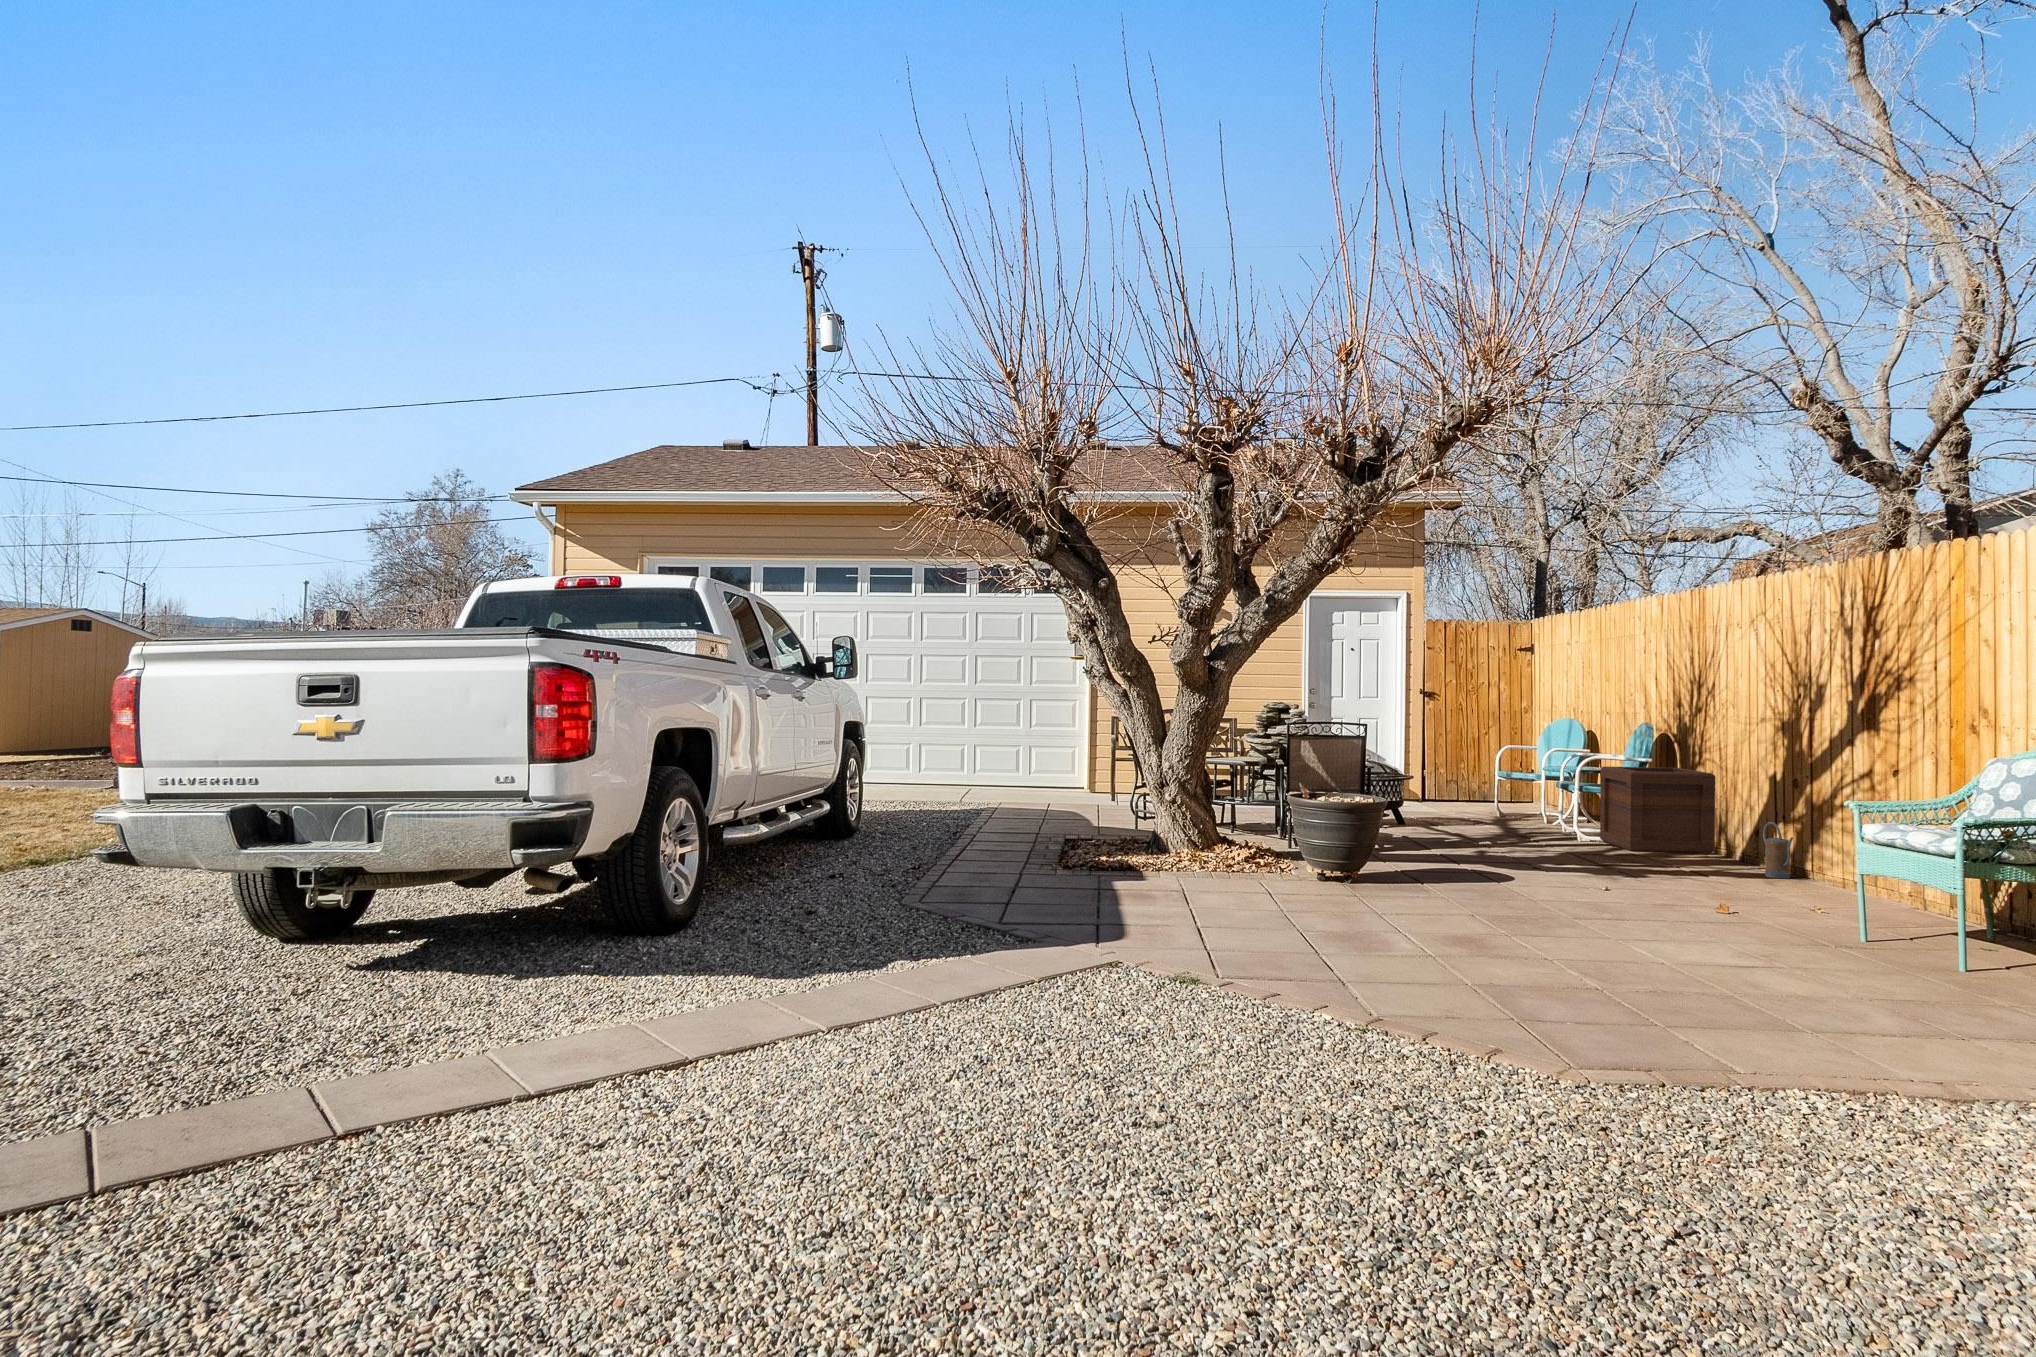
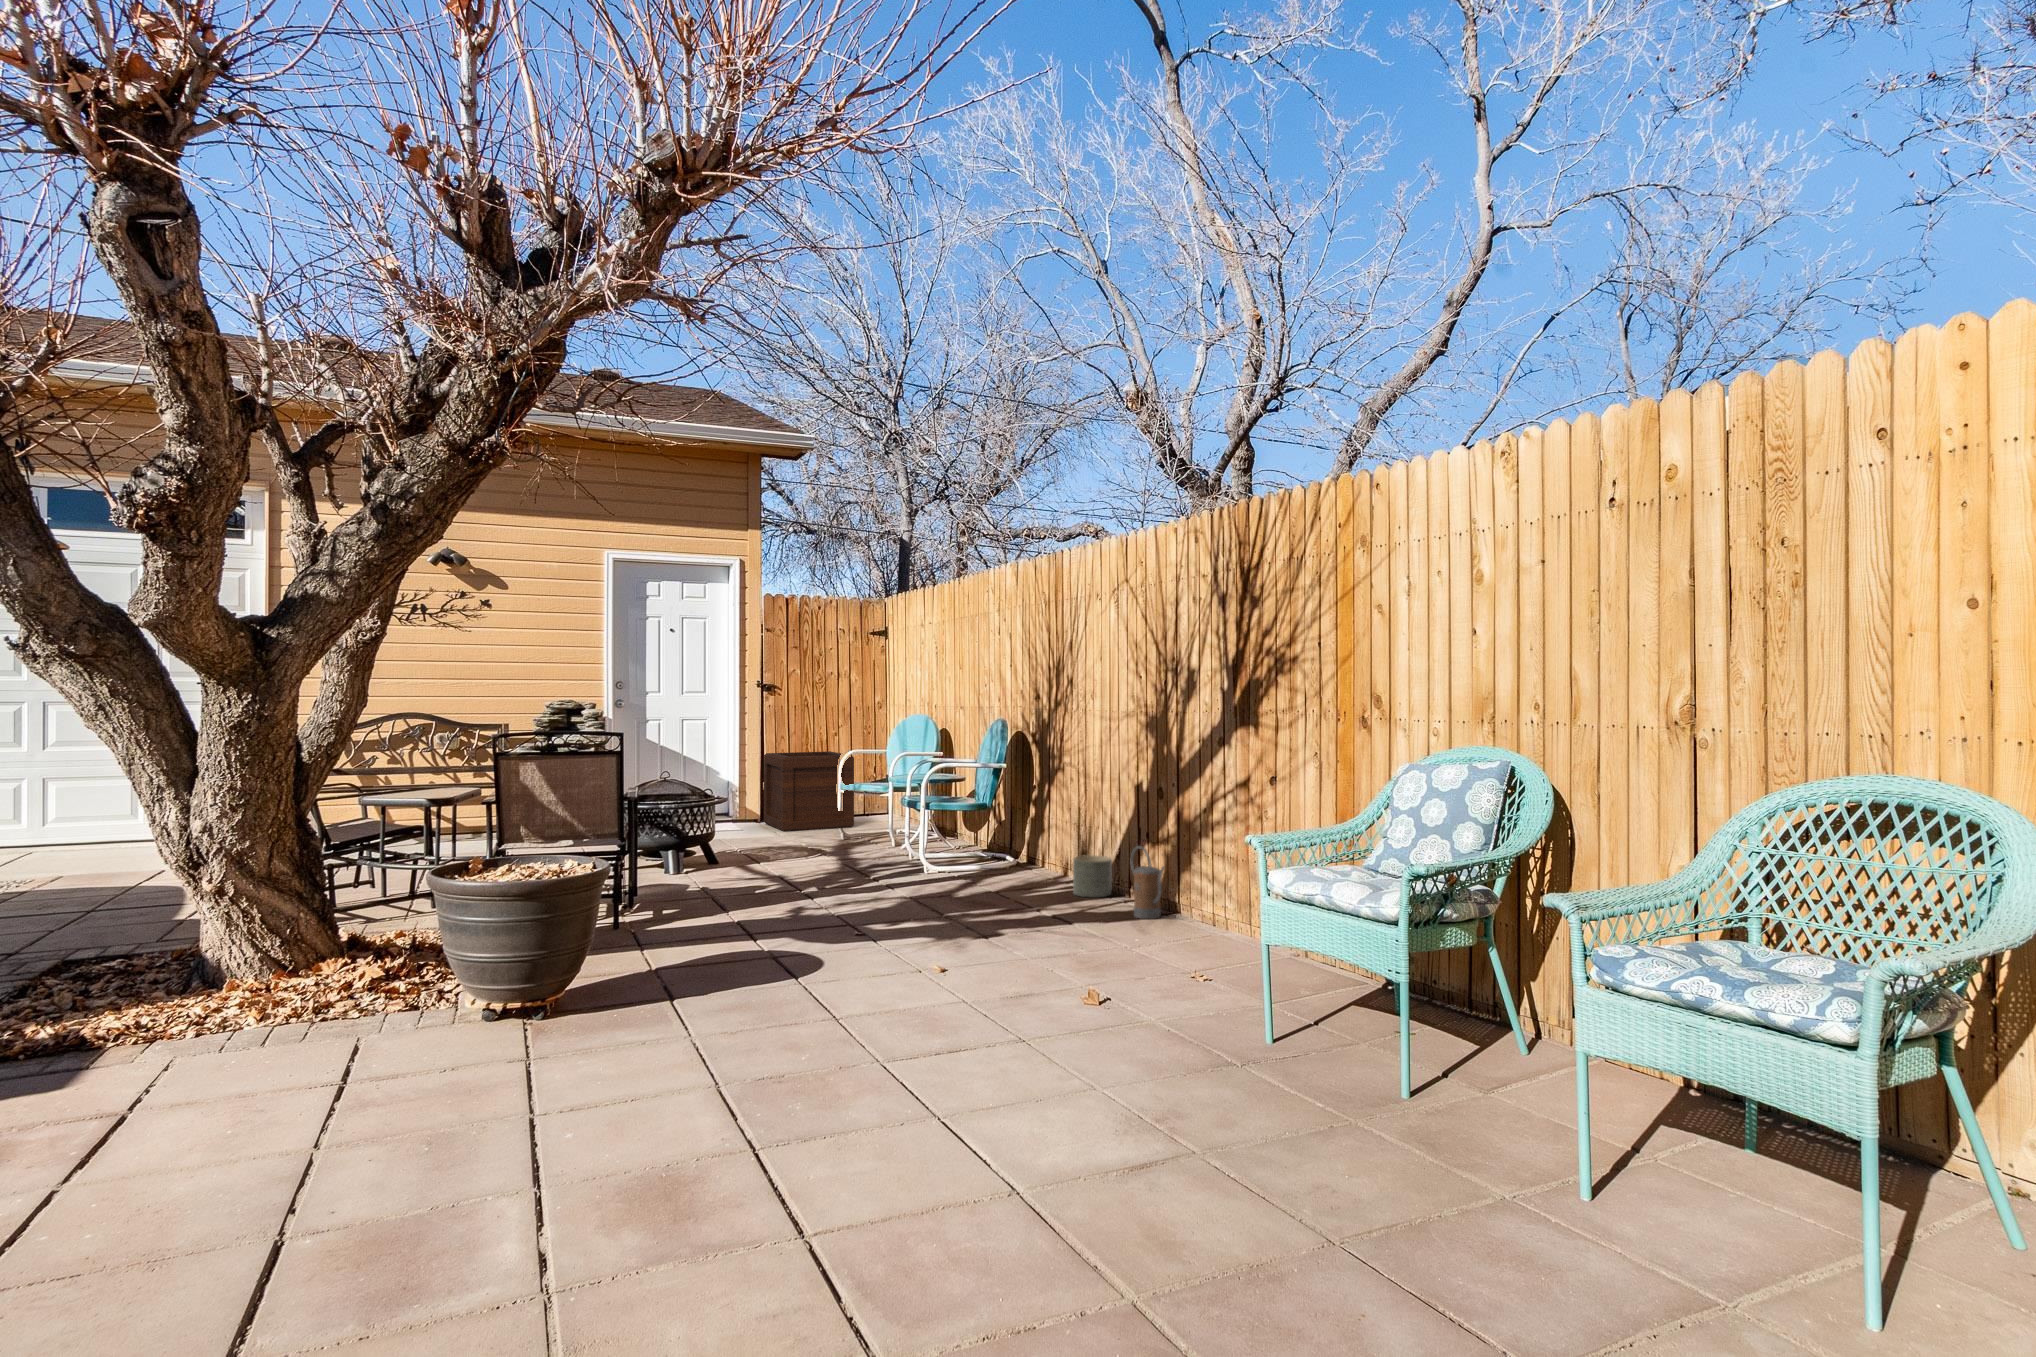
wooden crate: present [1600,766,1715,853] -> present [764,751,854,832]
planter: none [1711,832,1748,864] -> present [1073,855,1112,897]

